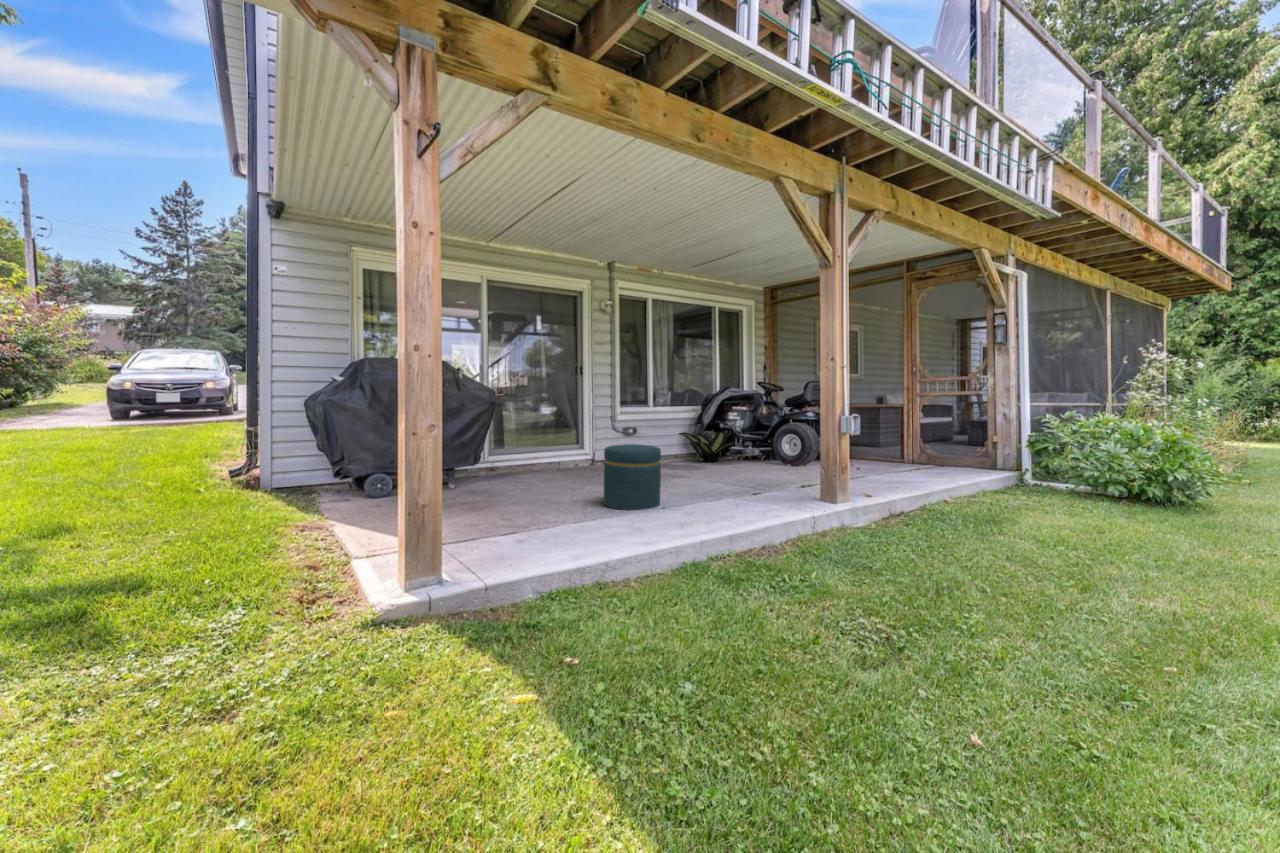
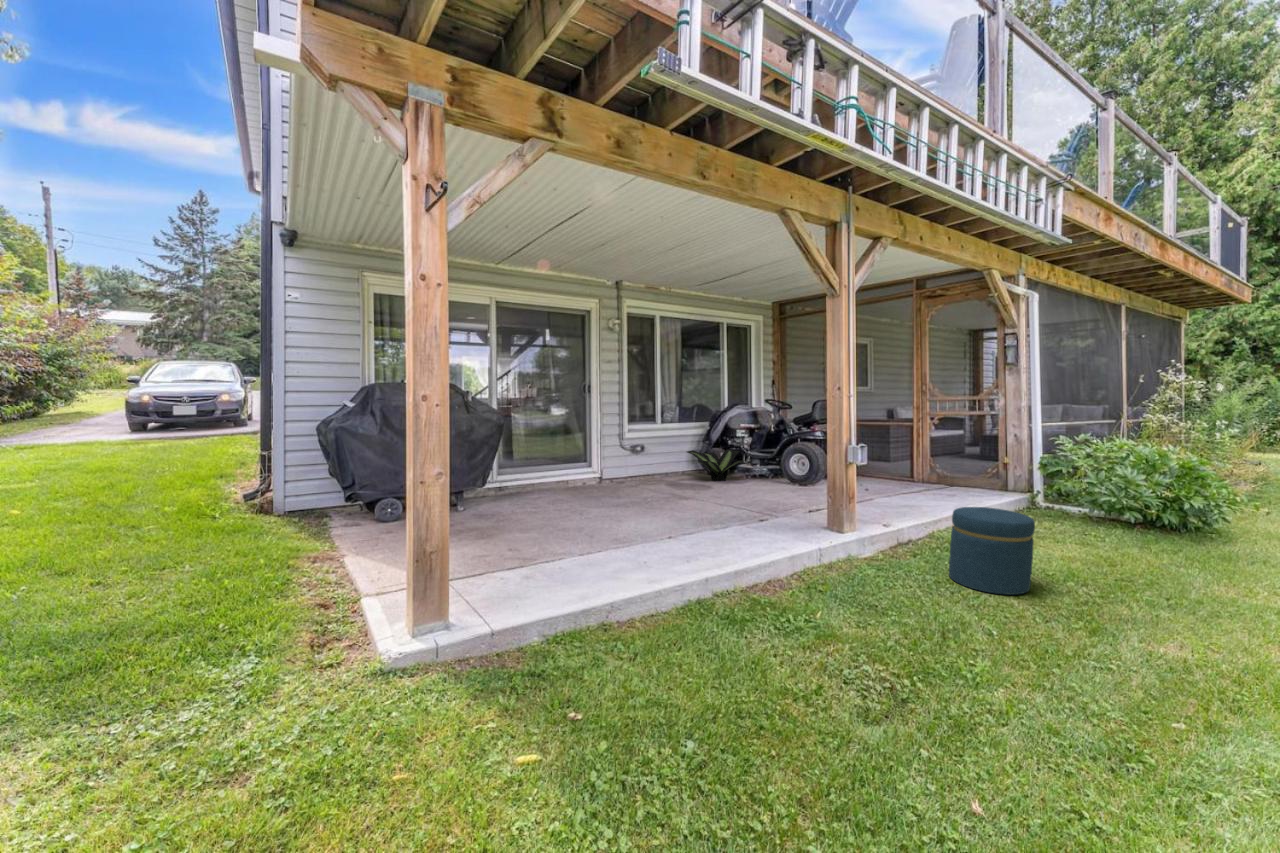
ottoman: present [604,444,661,510] -> present [949,507,1035,595]

